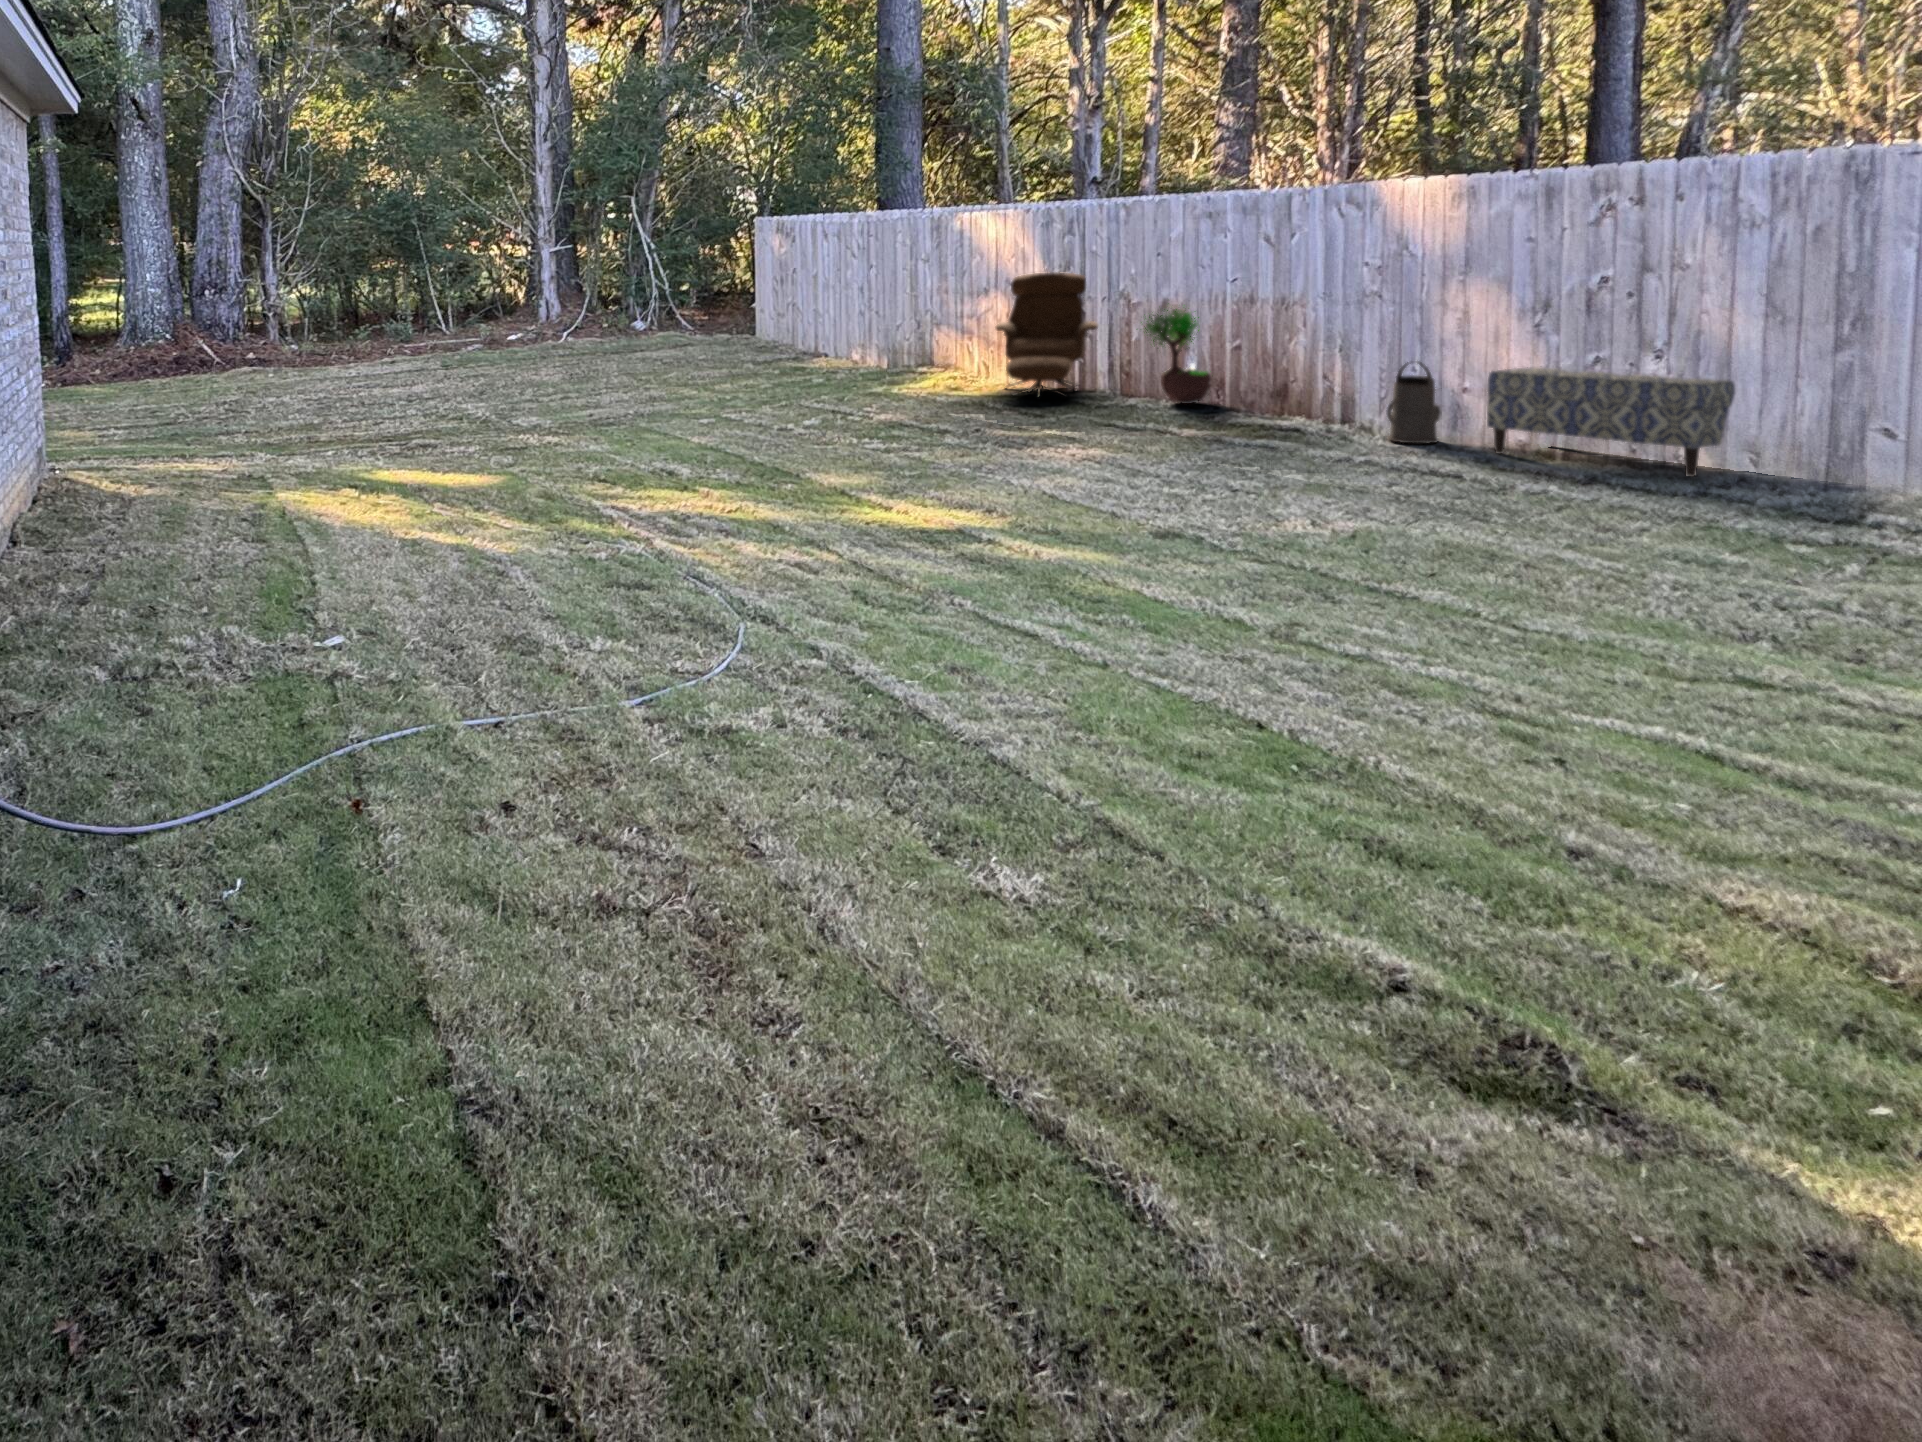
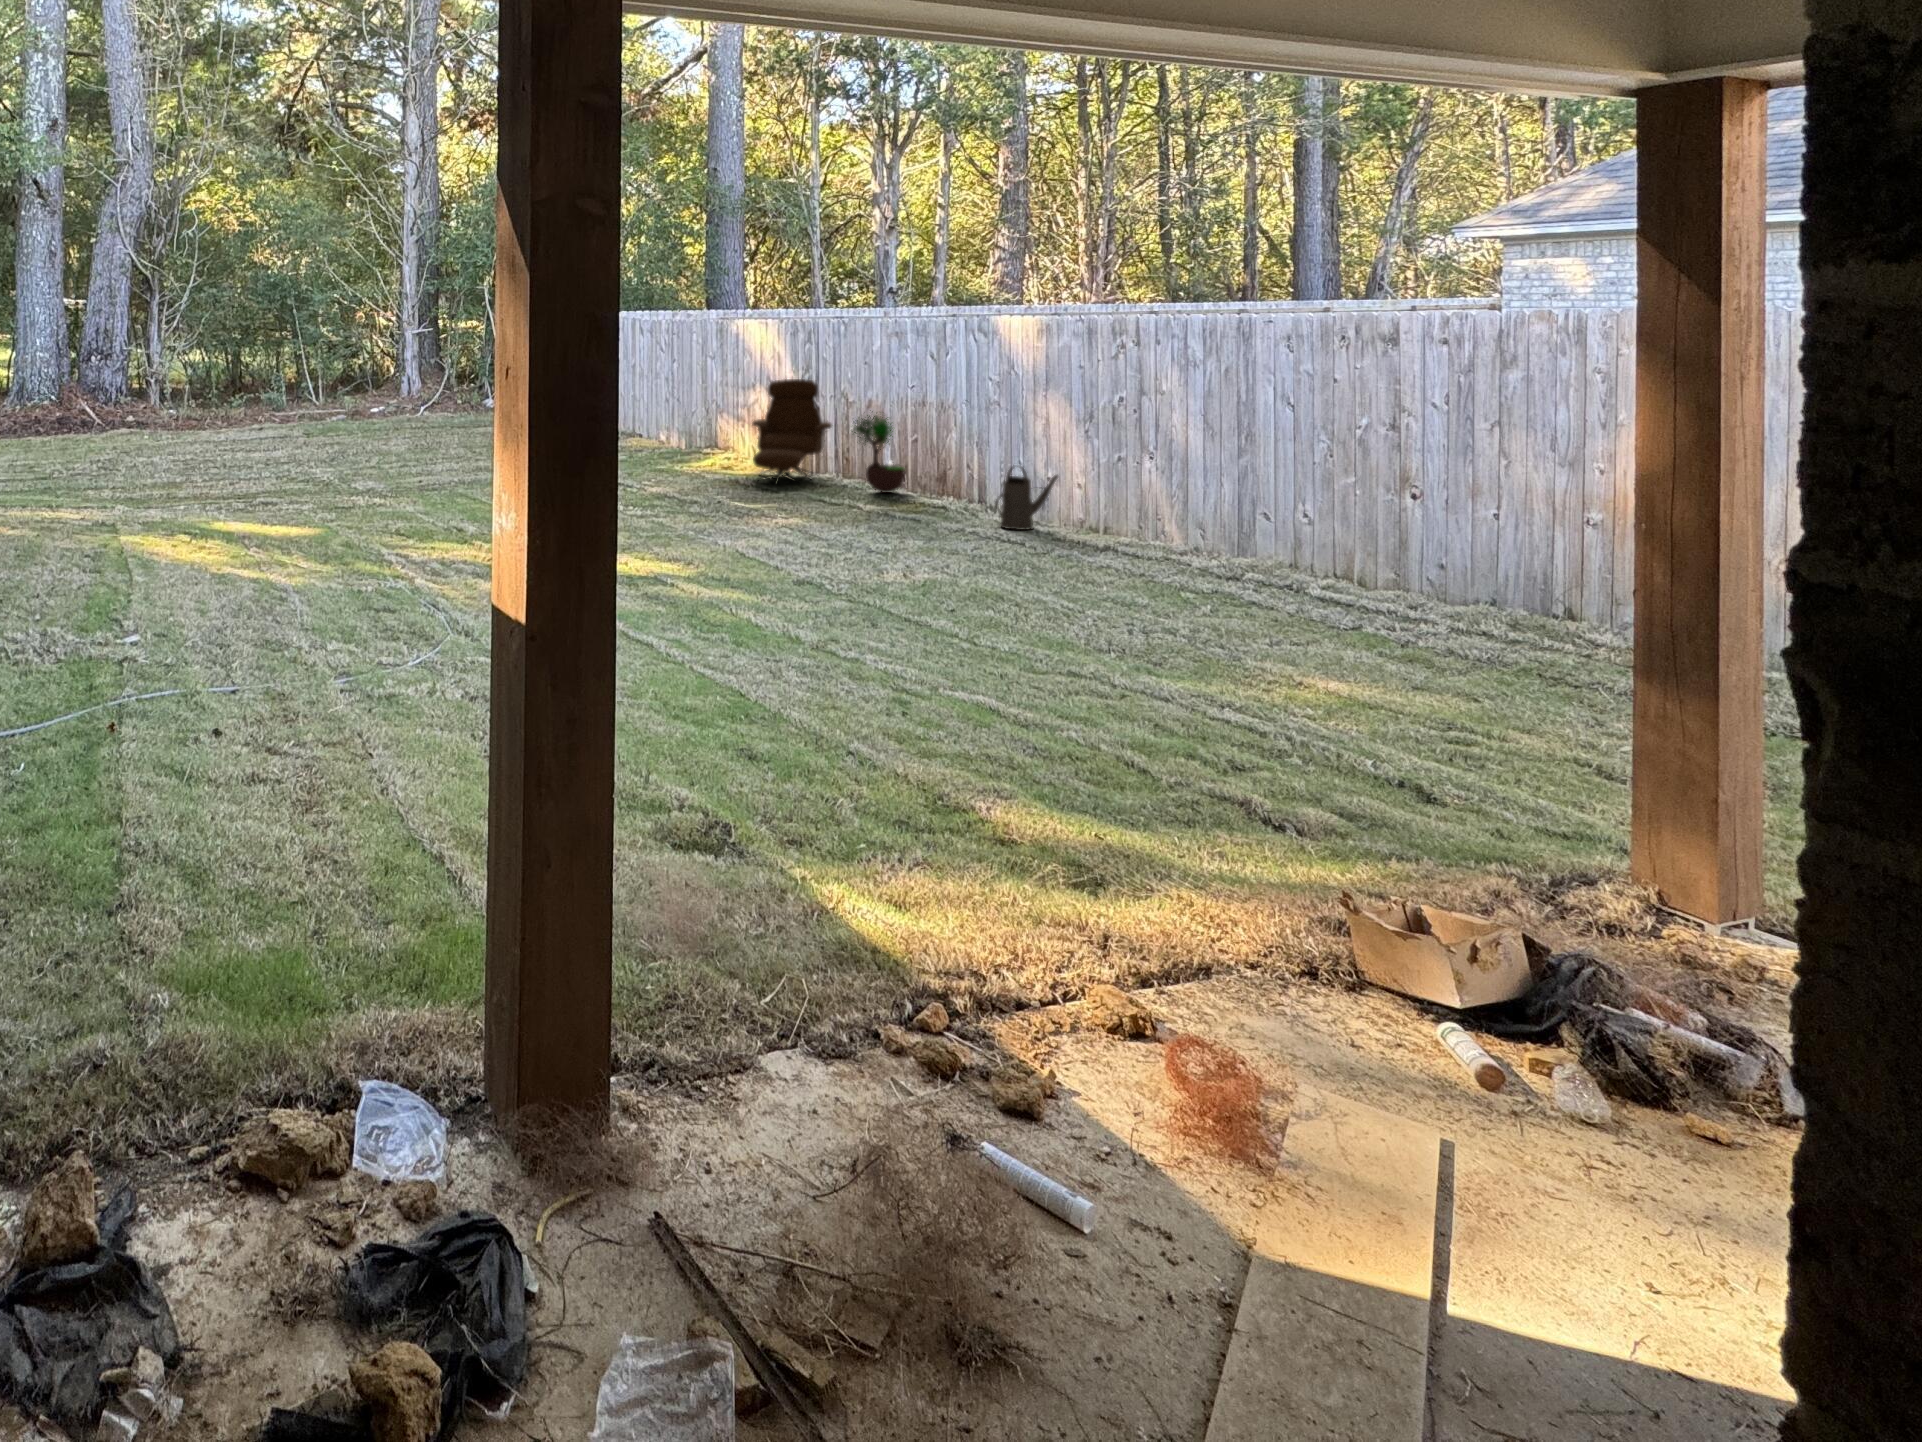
bench: present [1487,367,1735,477] -> none [1056,473,1219,559]

